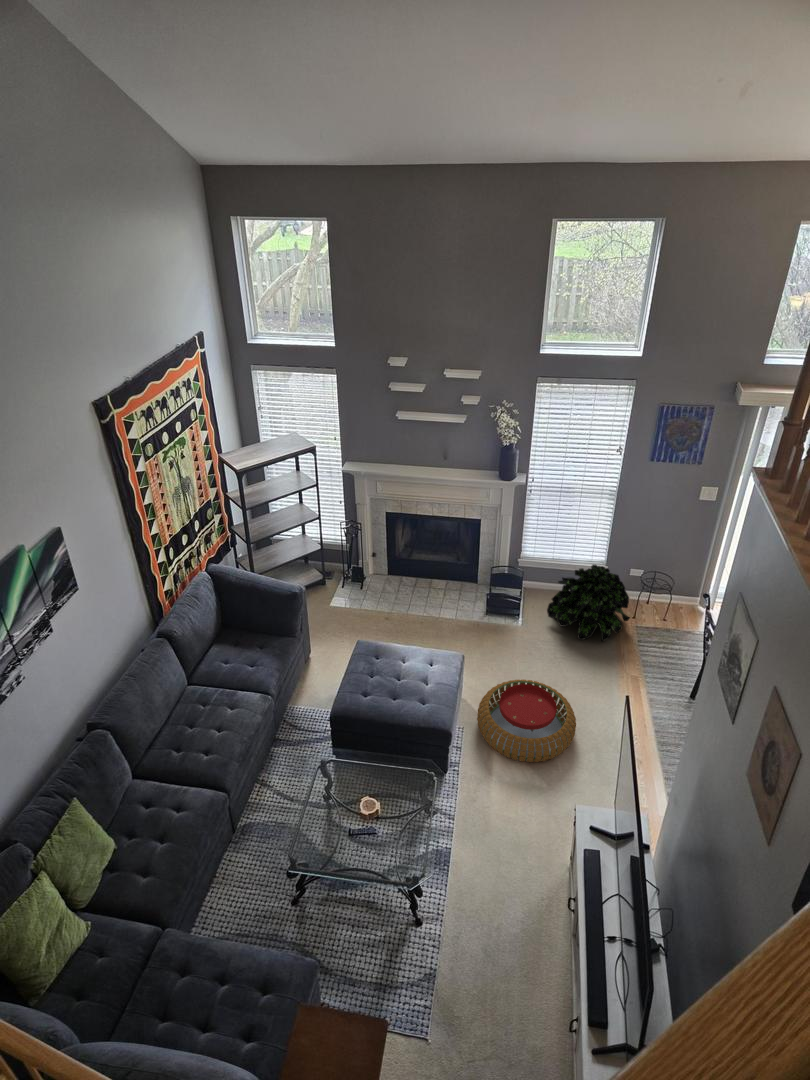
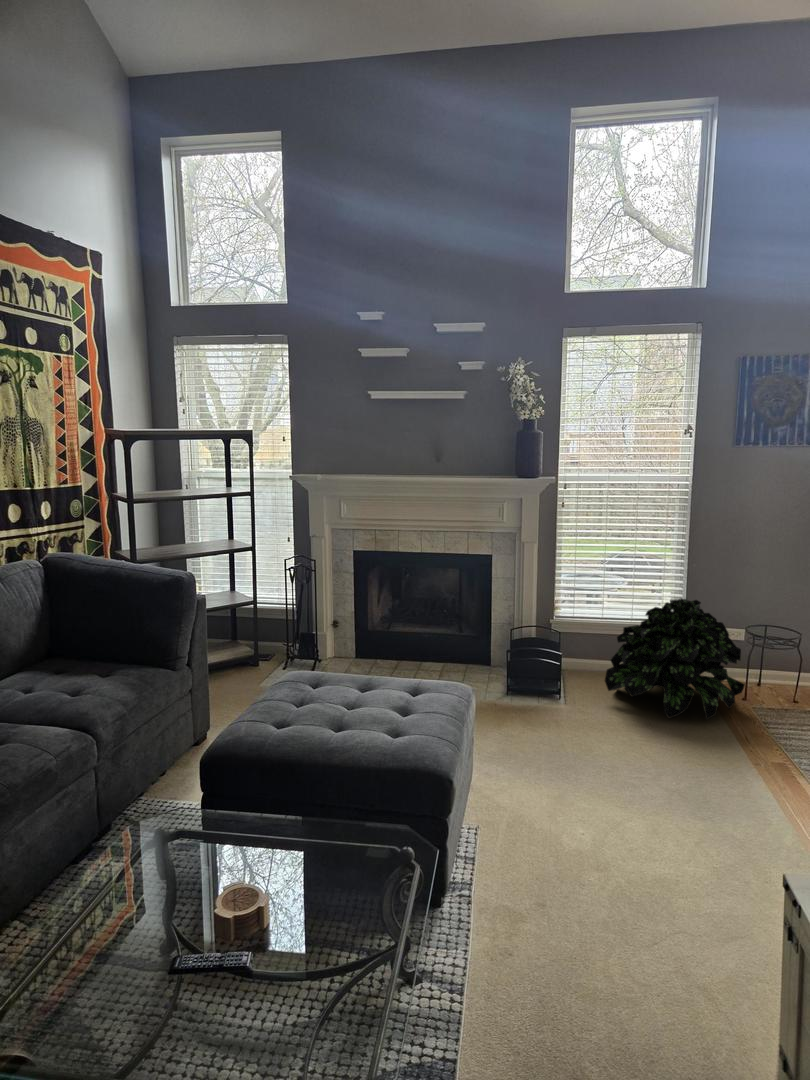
pouf: present [477,680,576,762] -> none [503,741,707,882]

